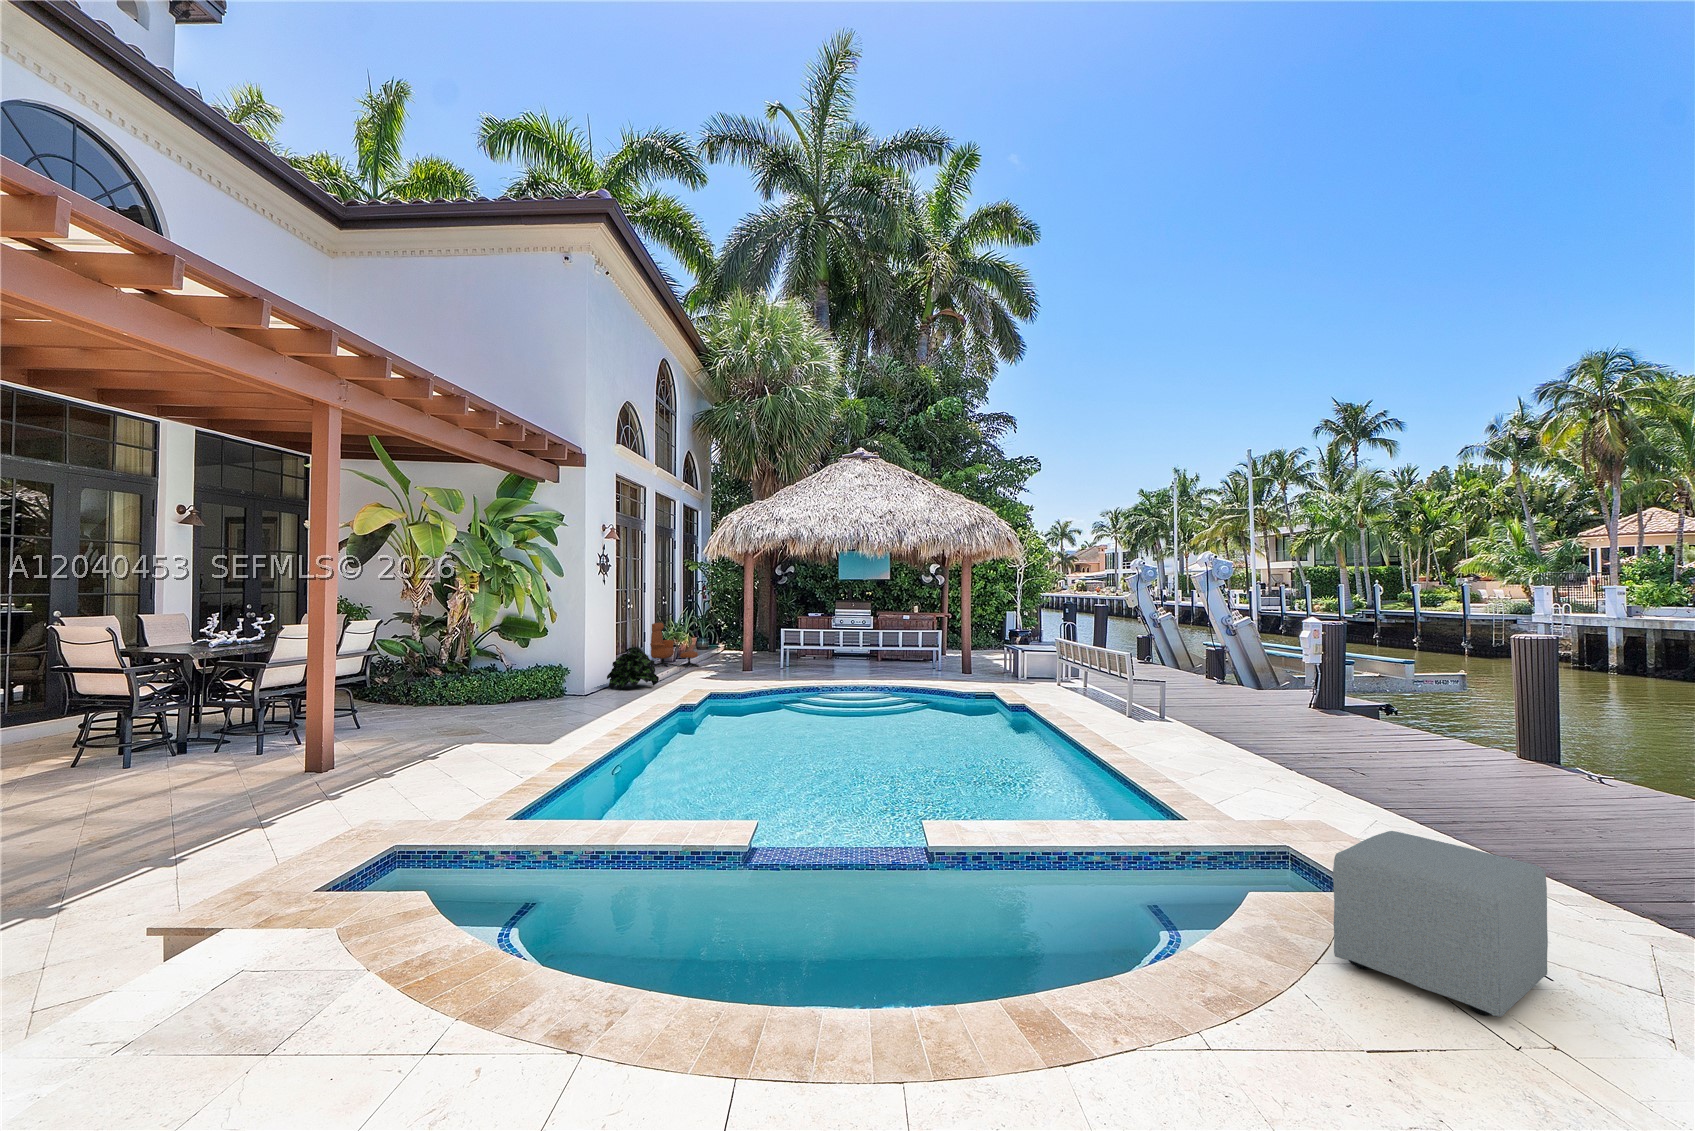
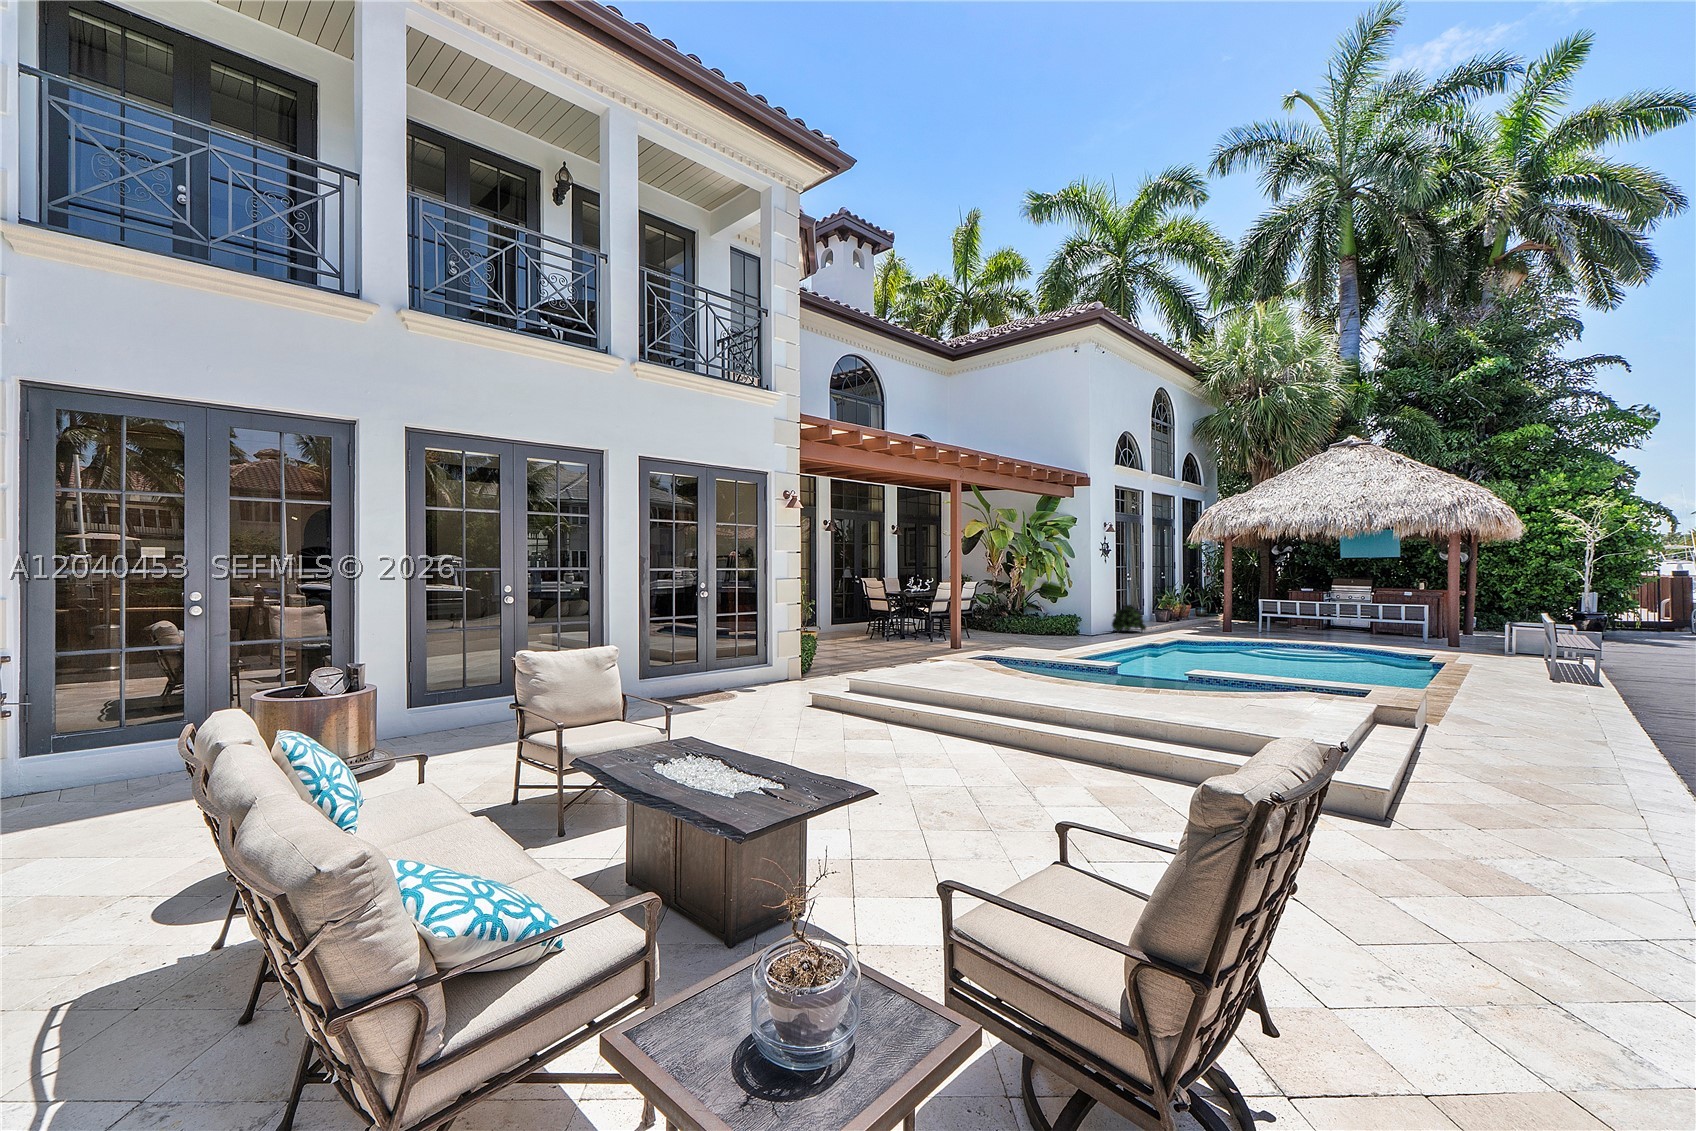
lounge chair: present [650,623,699,668] -> none [1151,589,1191,624]
ottoman: present [1333,831,1548,1017] -> none [1384,703,1509,779]

